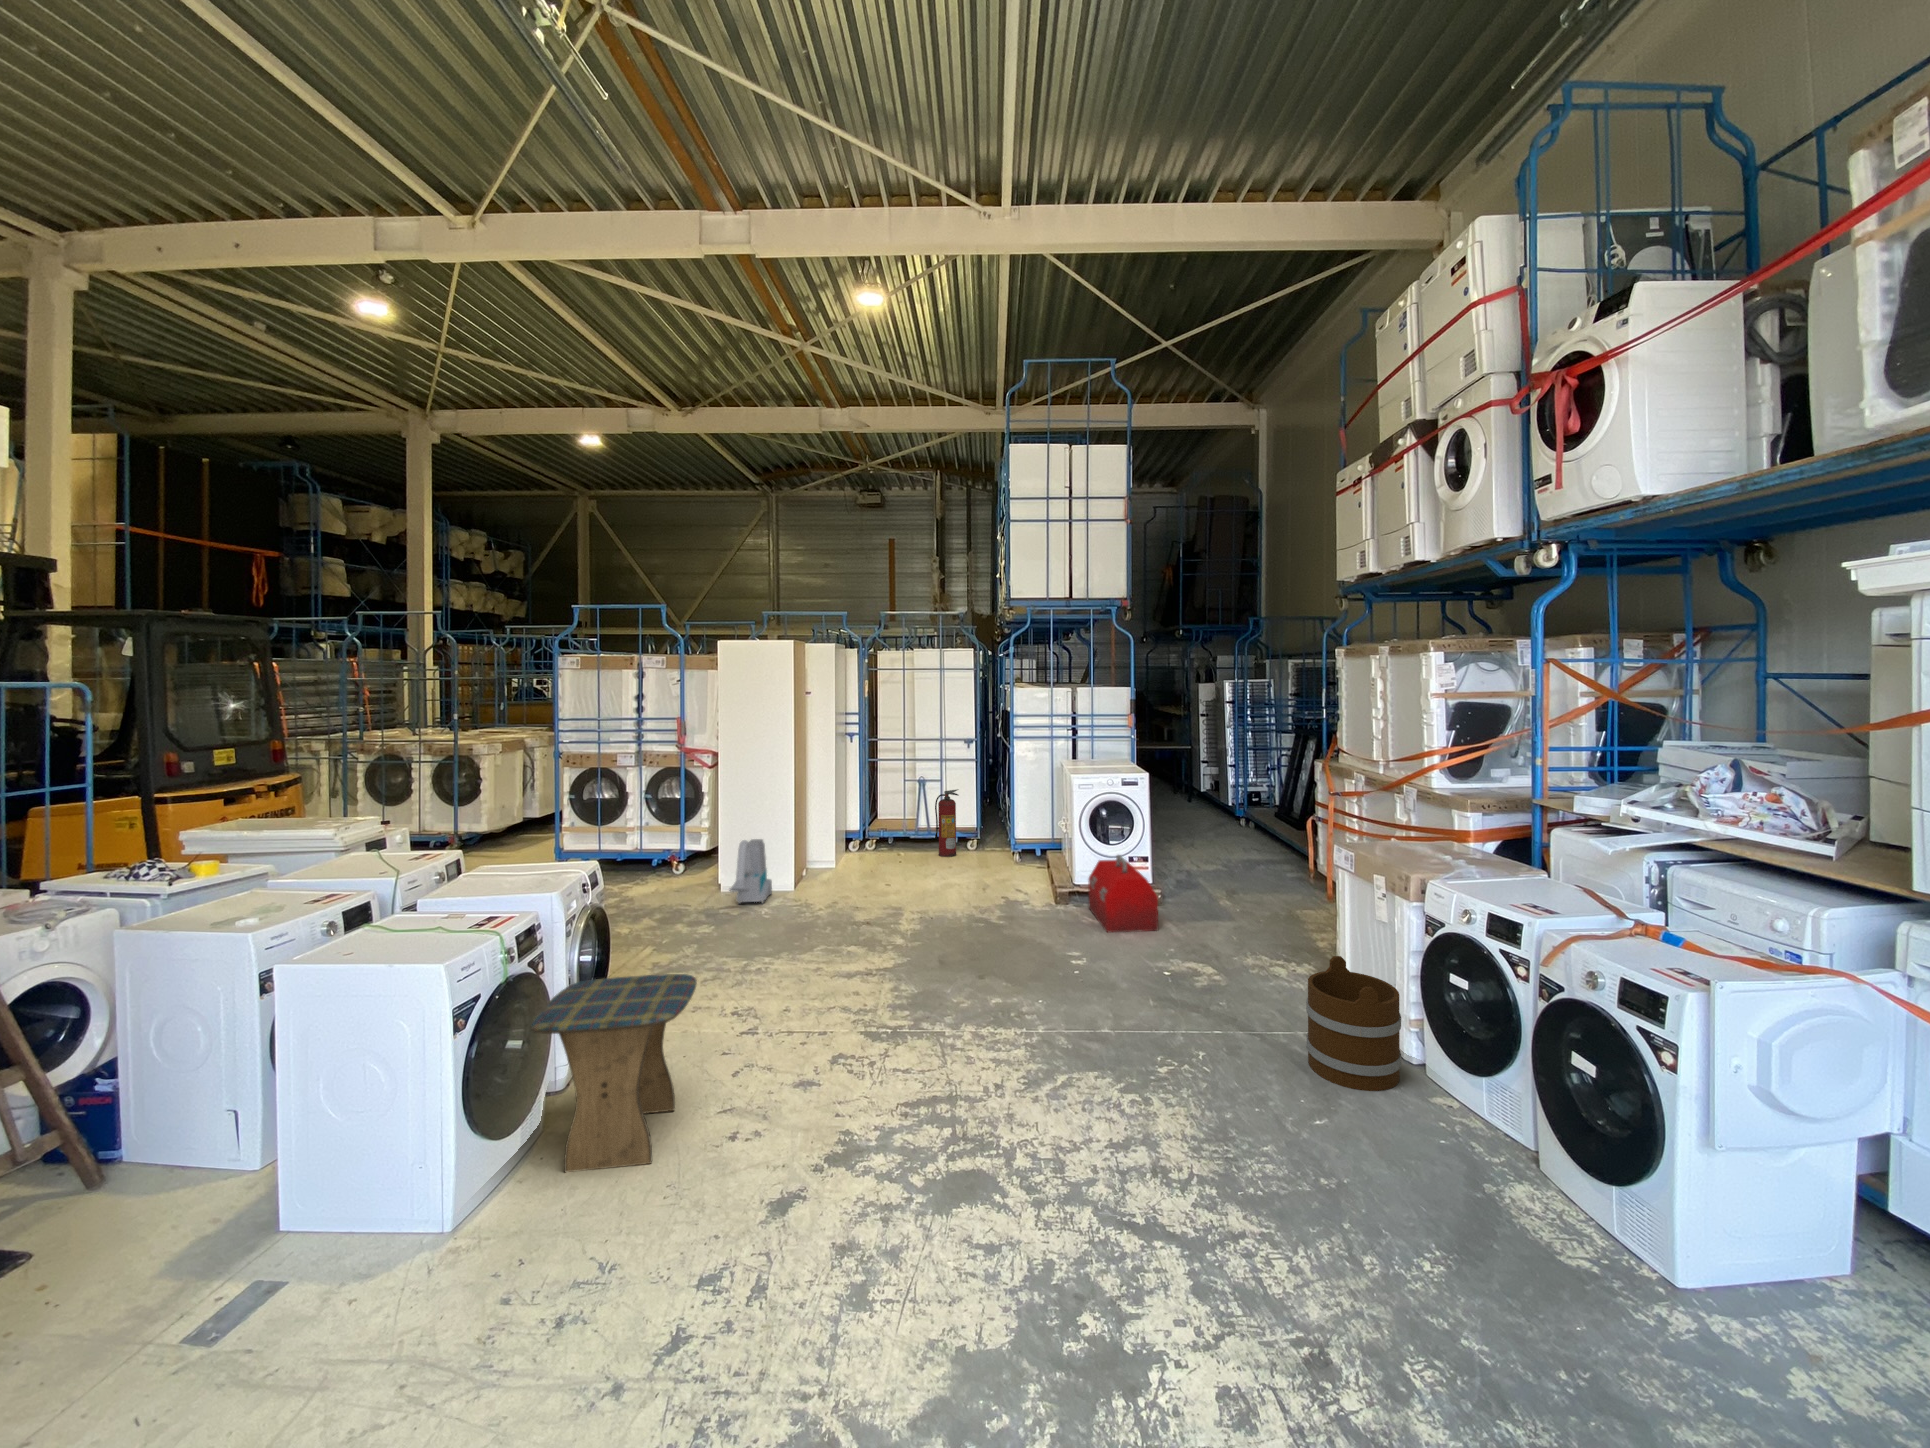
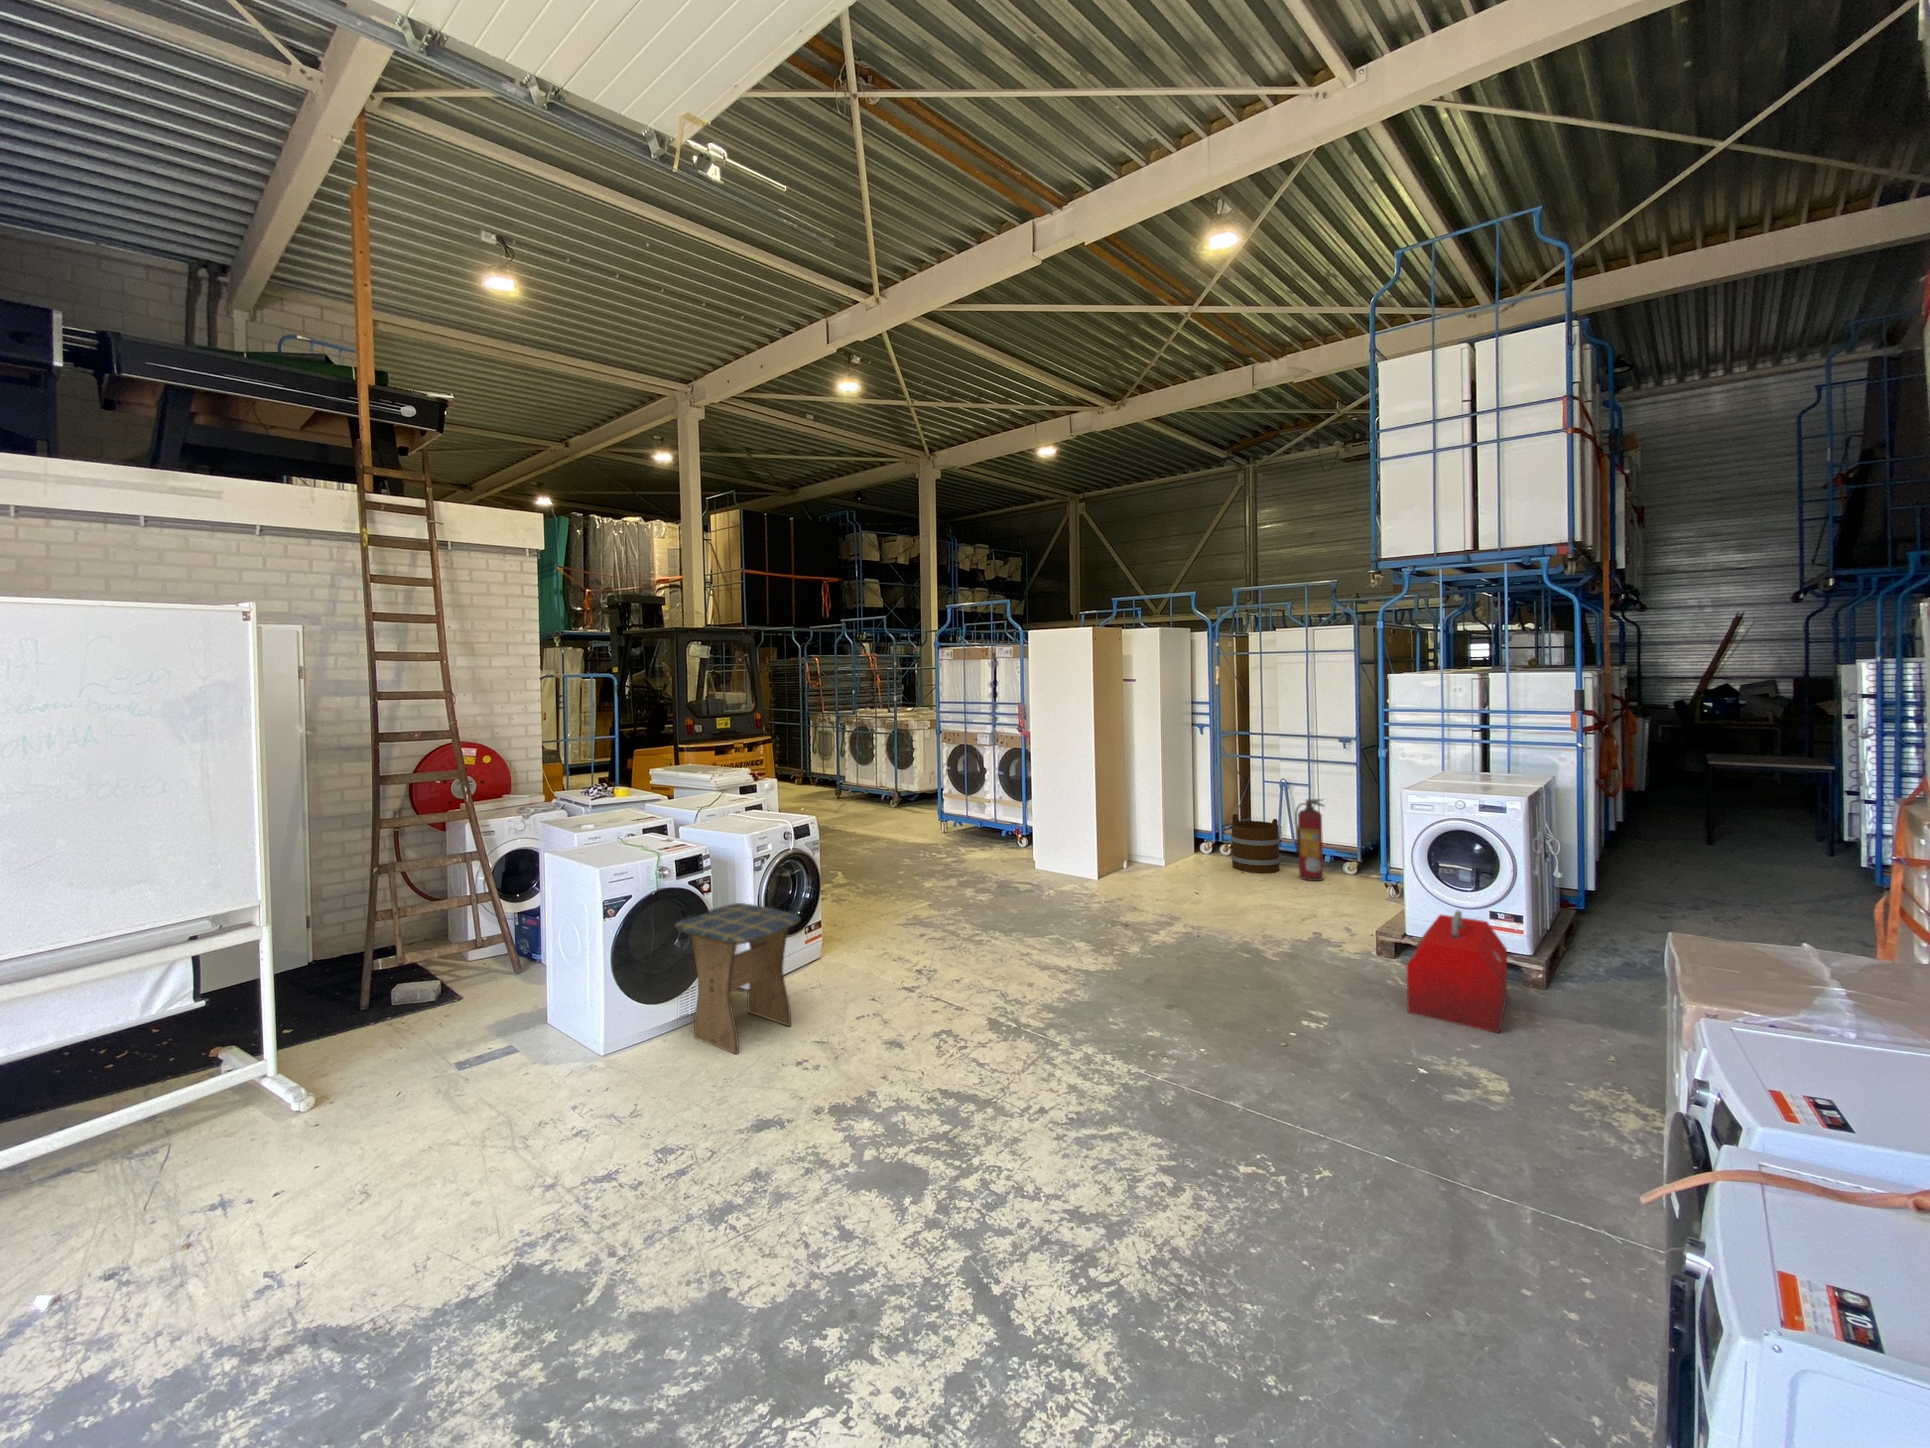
vacuum cleaner: present [730,839,772,904] -> none [1004,823,1070,889]
bucket: present [1306,956,1401,1091] -> present [1231,814,1280,873]

